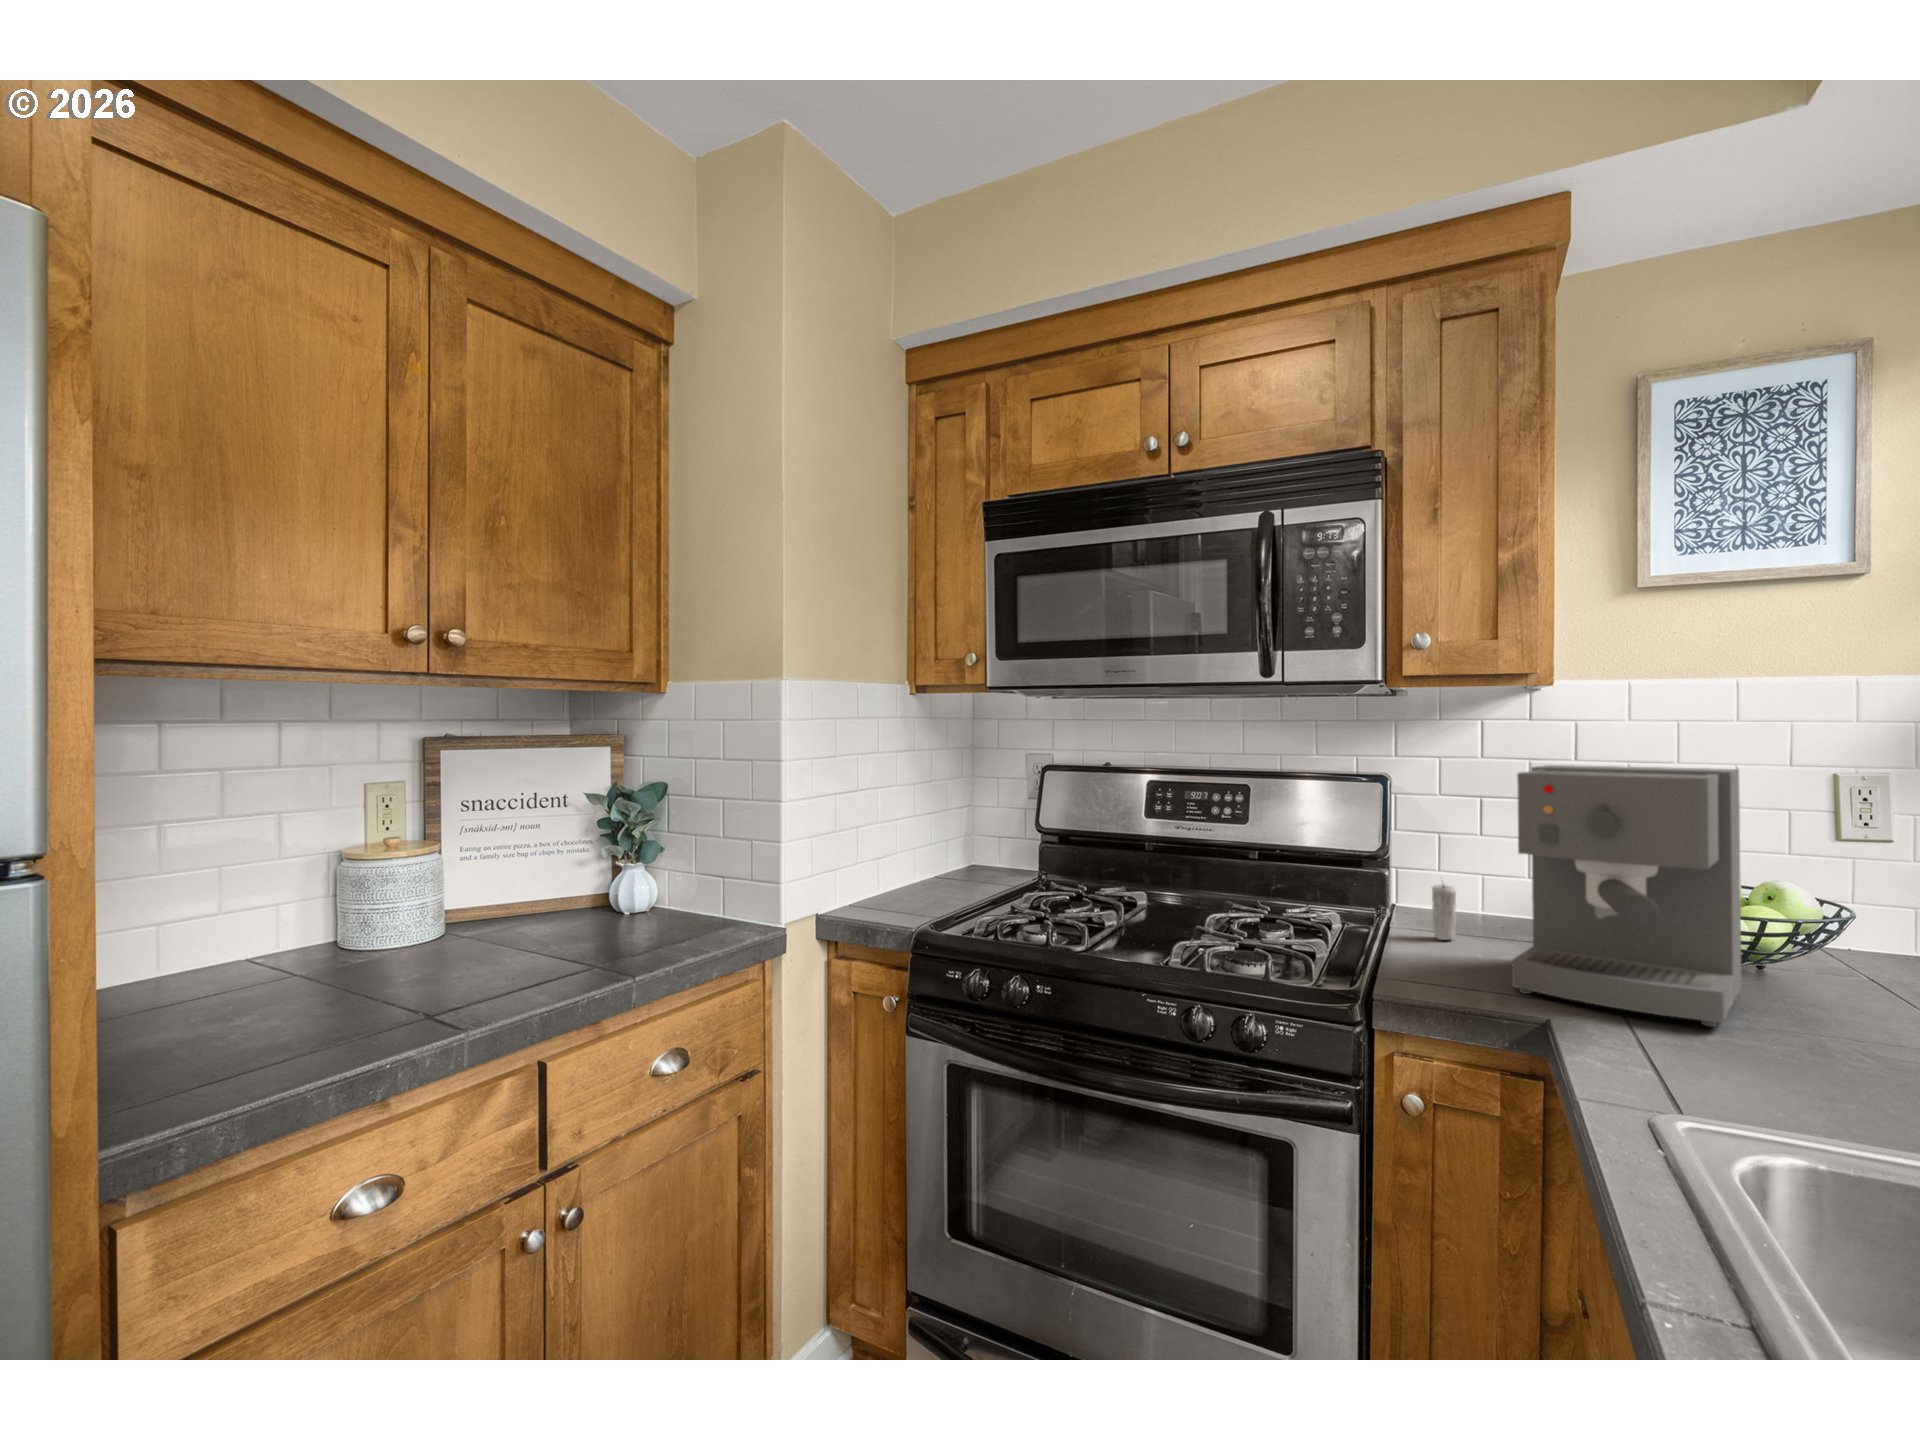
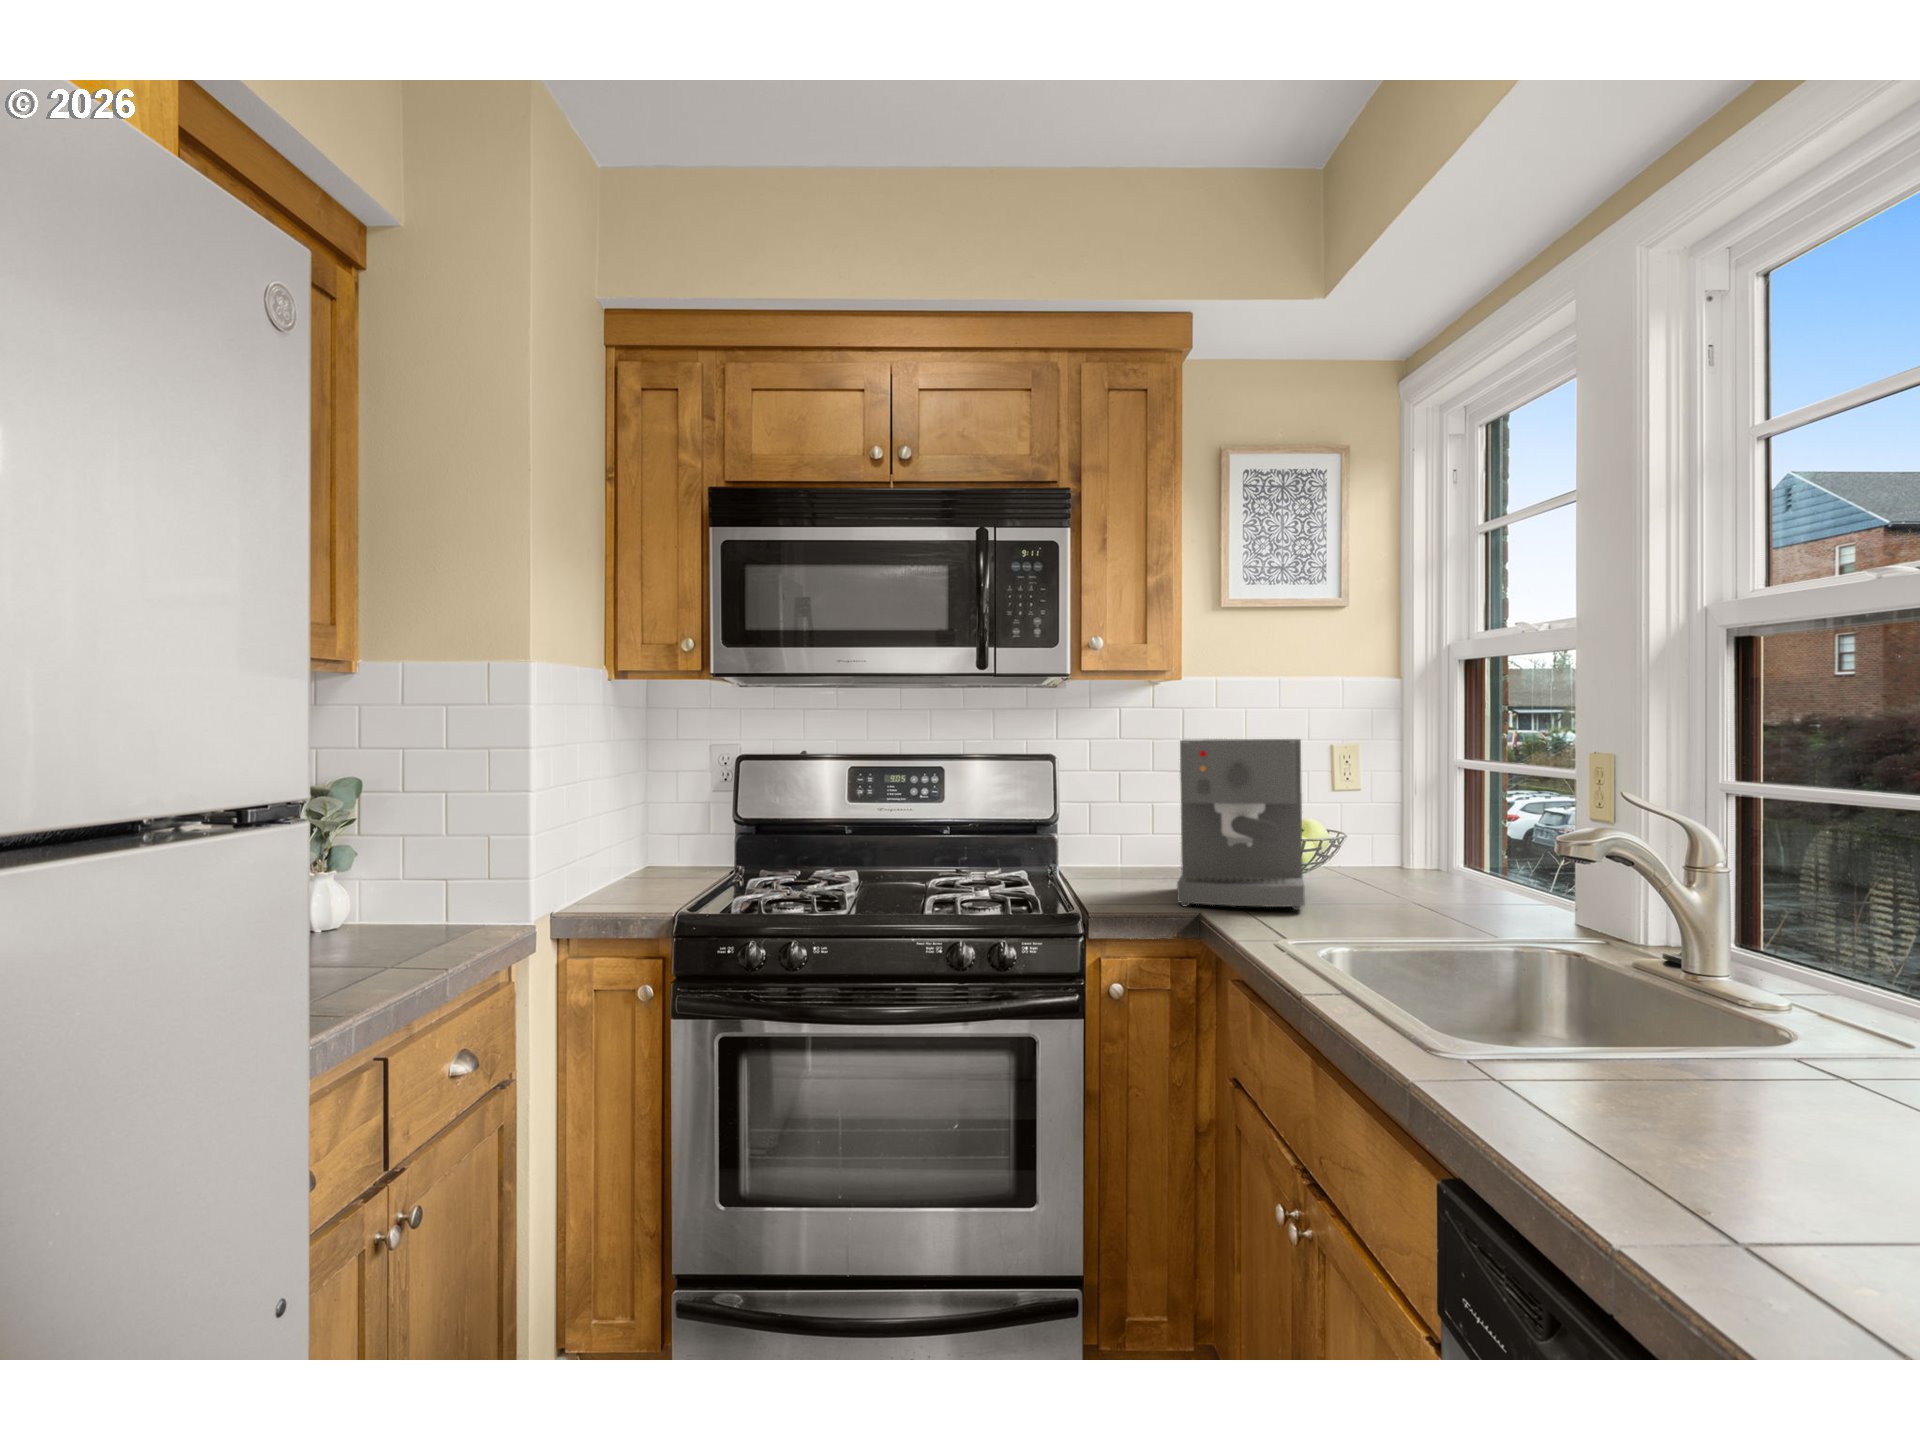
candle: present [1432,884,1456,940] -> none [1100,831,1118,882]

